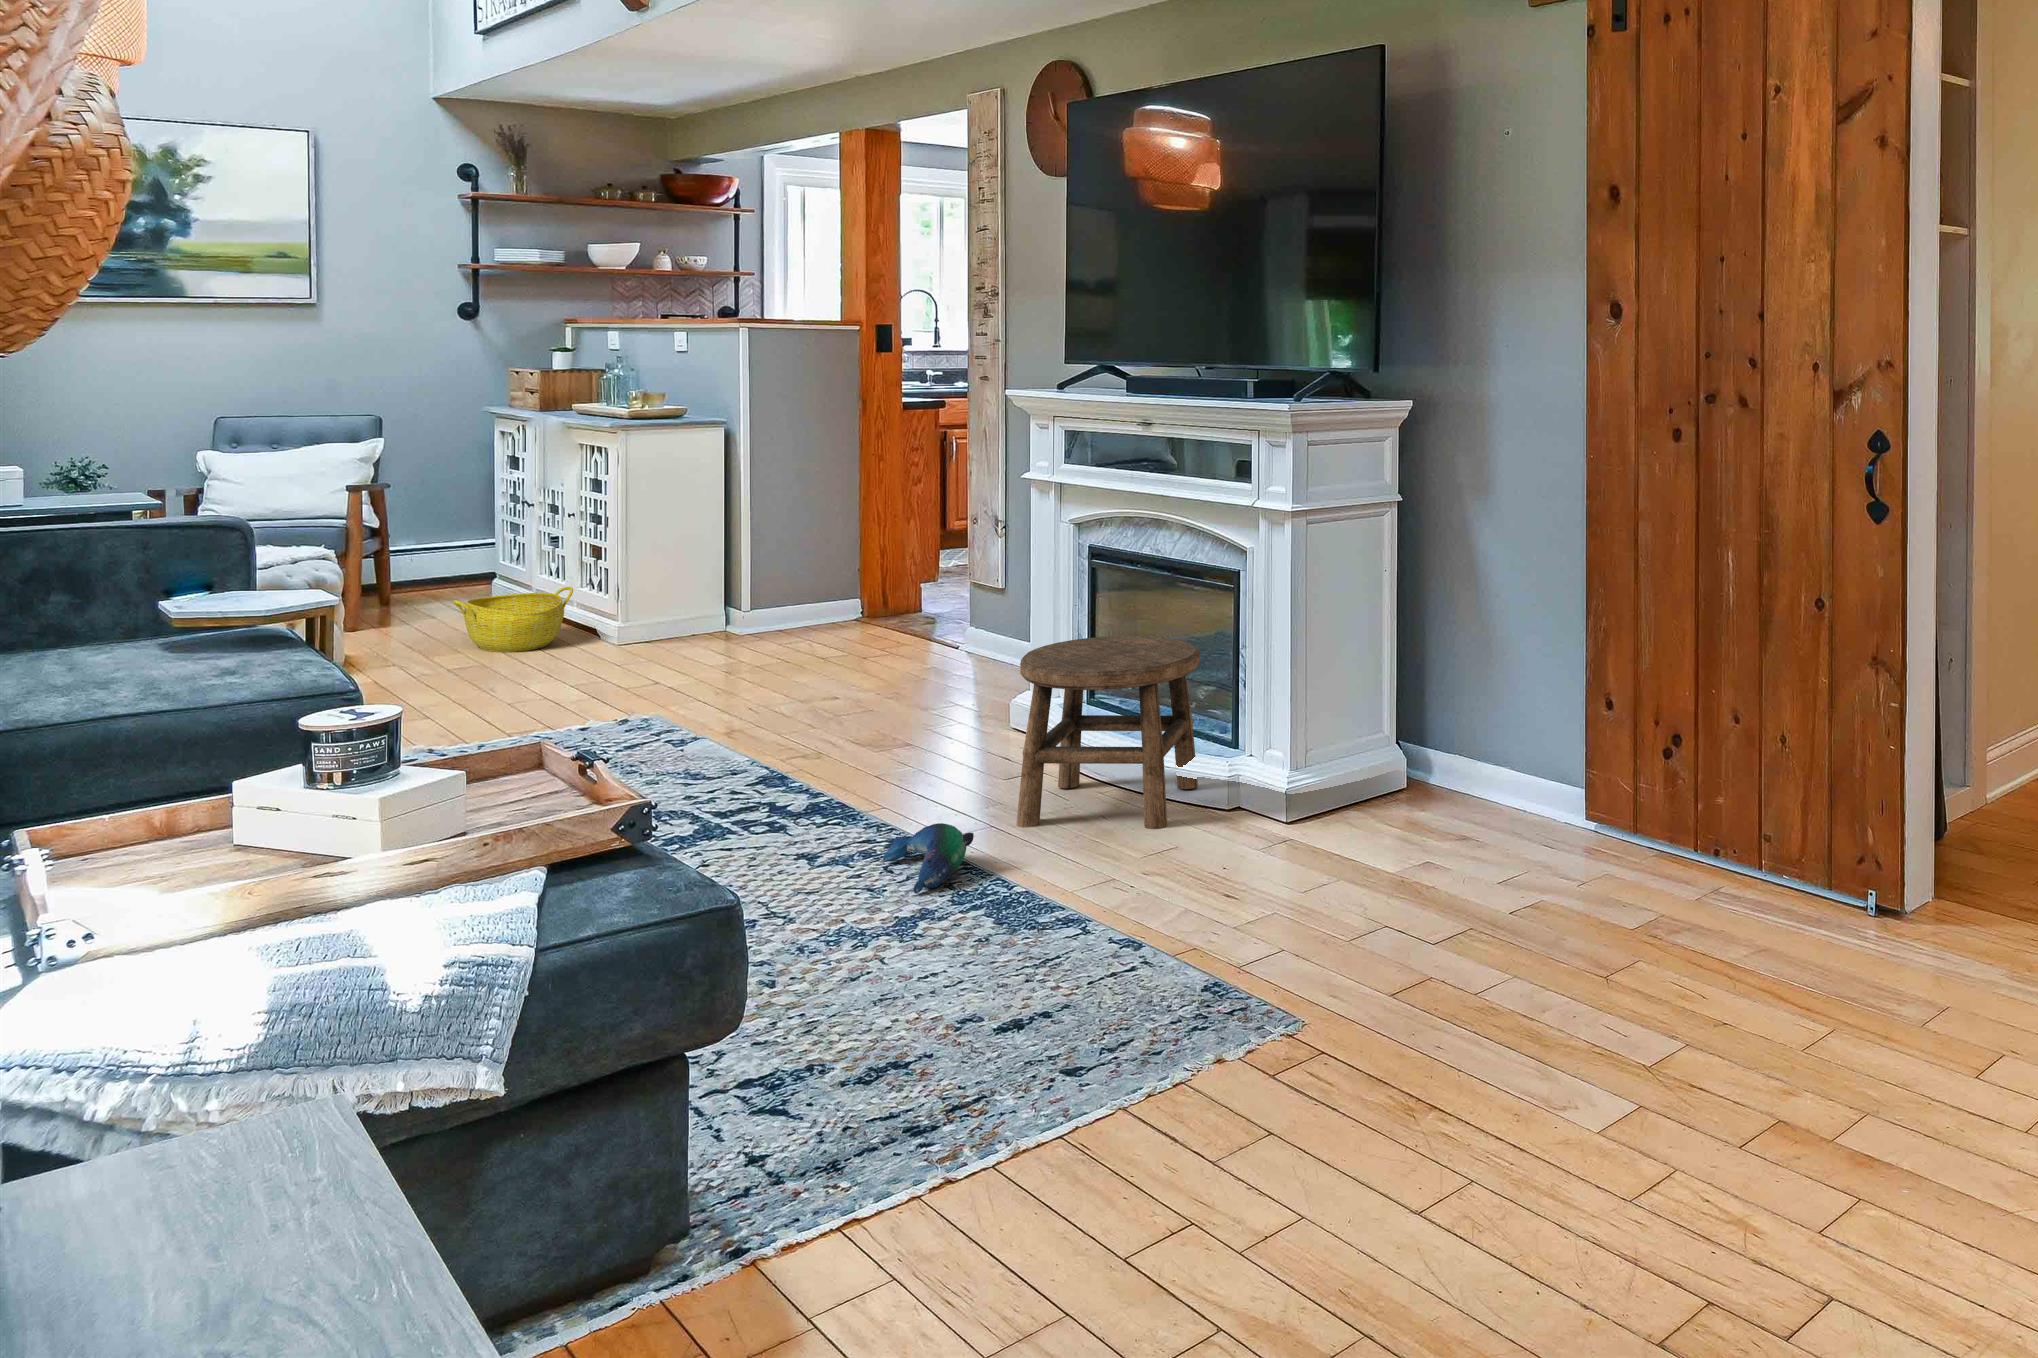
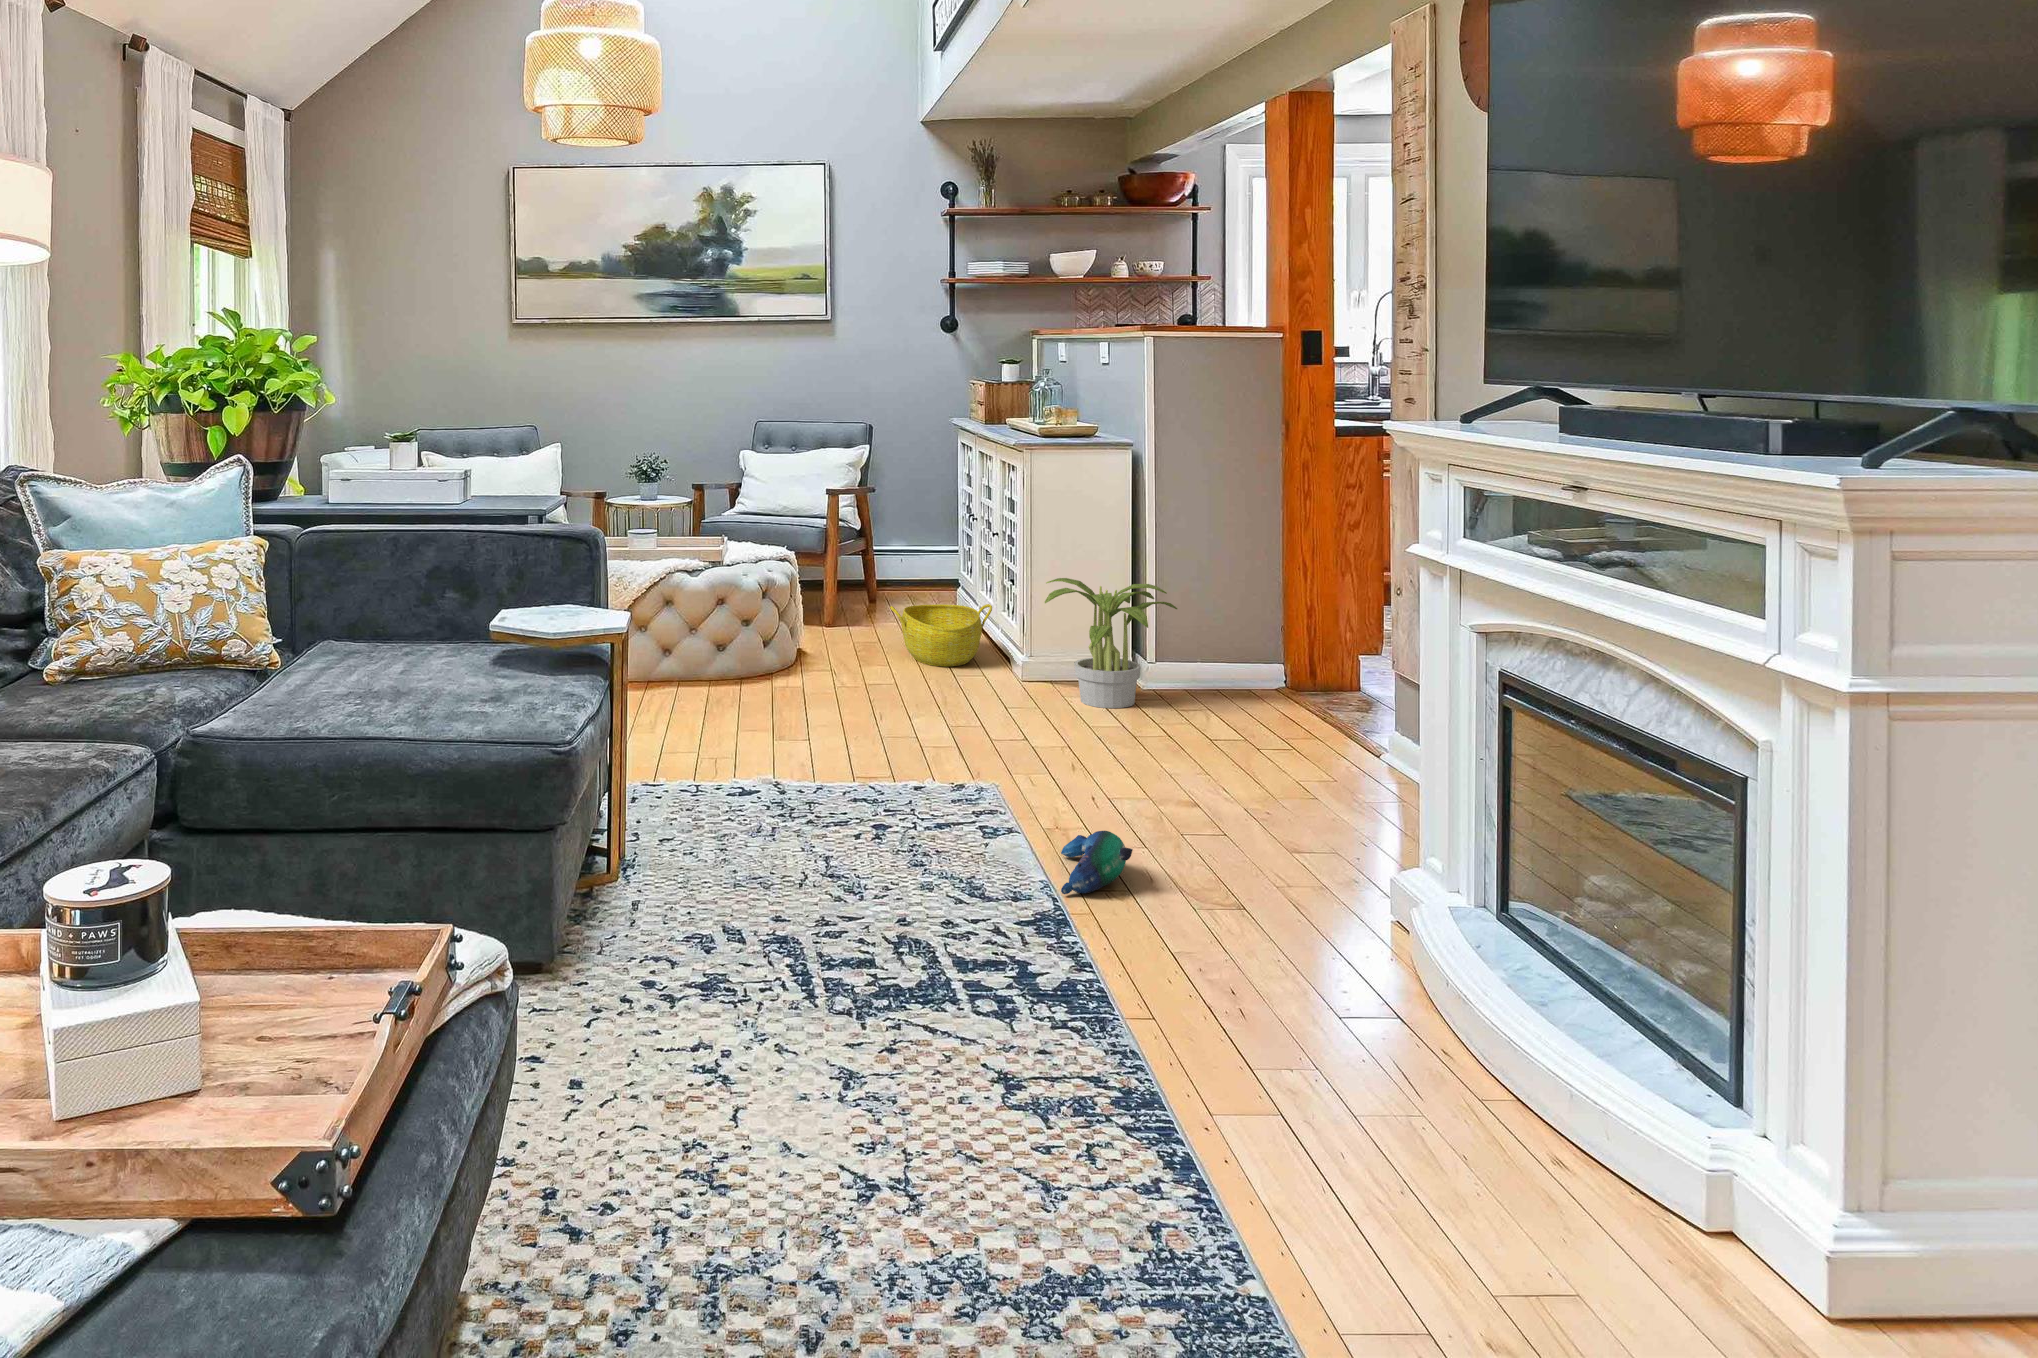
potted plant: none [652,544,780,657] -> present [1045,578,1177,708]
stool: present [1016,636,1200,829] -> none [1319,834,1674,1253]
plush toy: present [883,823,974,894] -> present [1061,831,1133,894]

